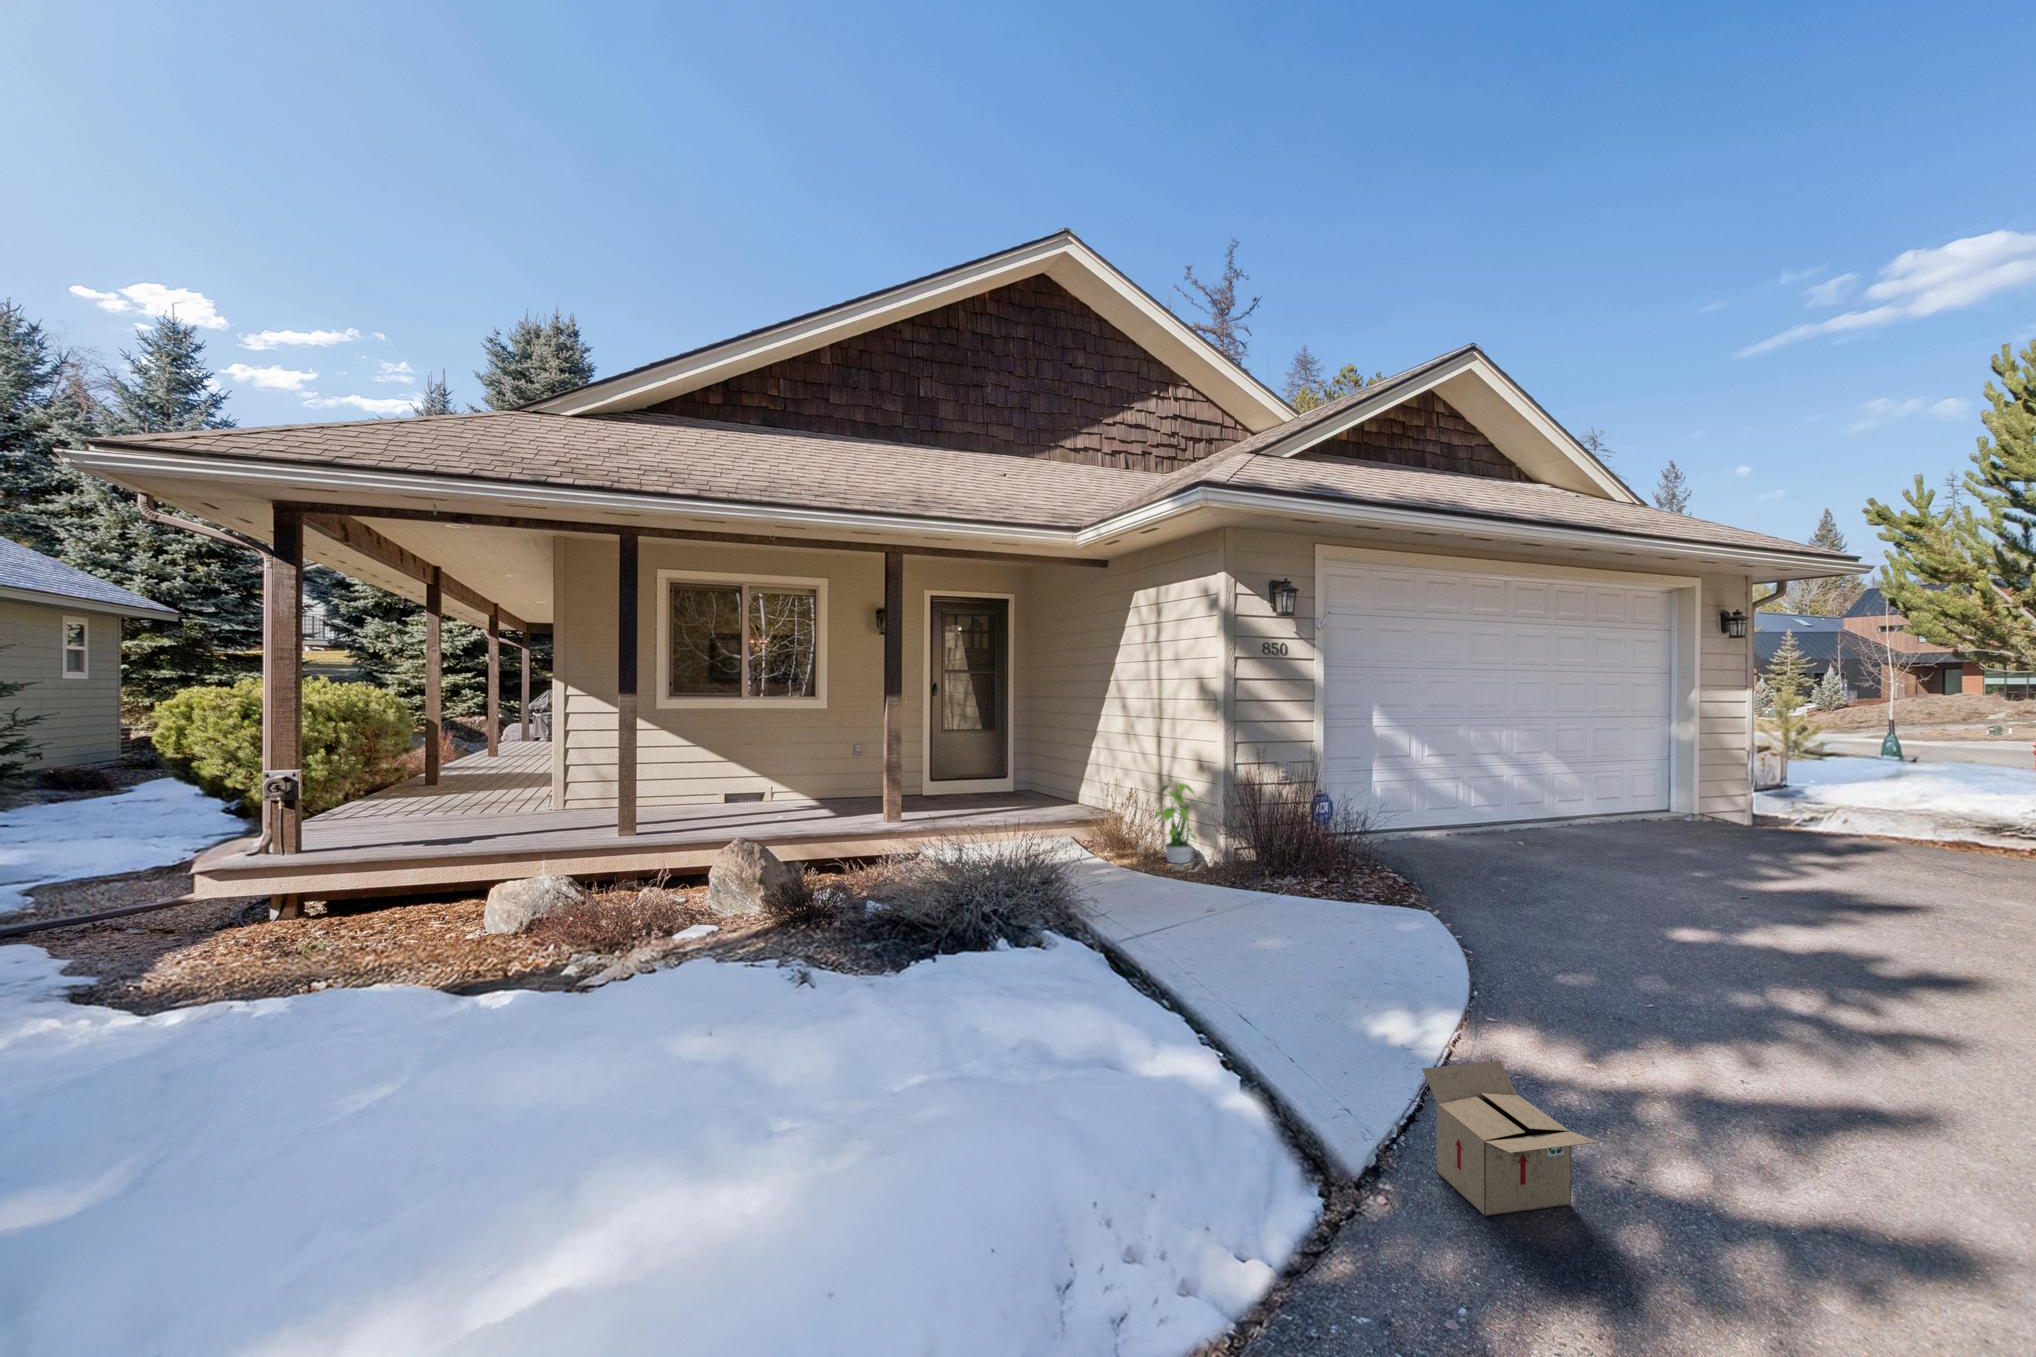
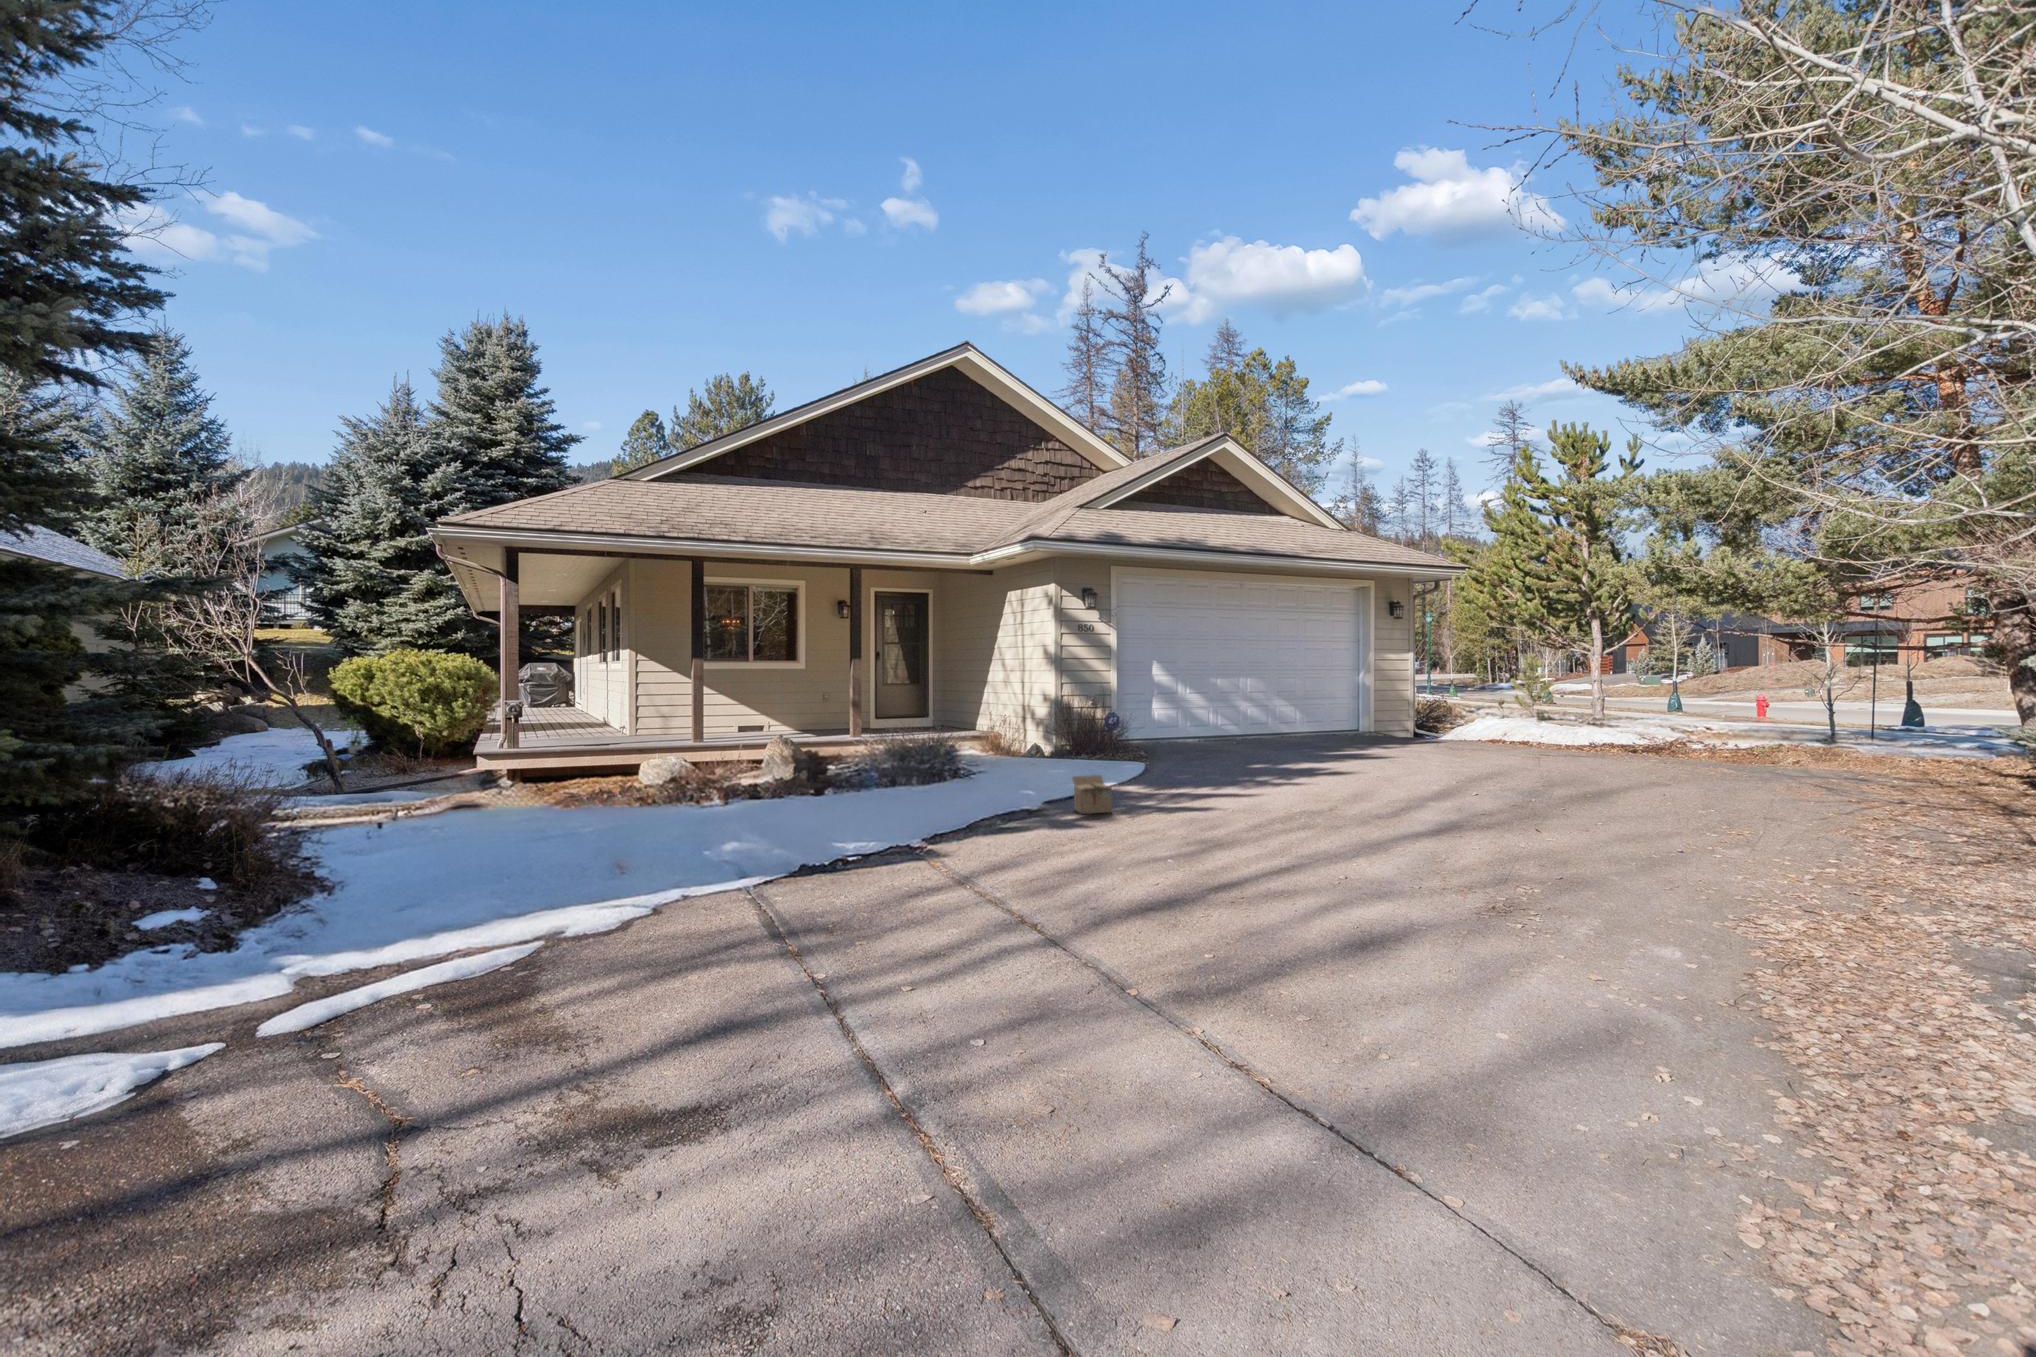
potted plant: present [1154,783,1205,863] -> present [342,716,363,754]

